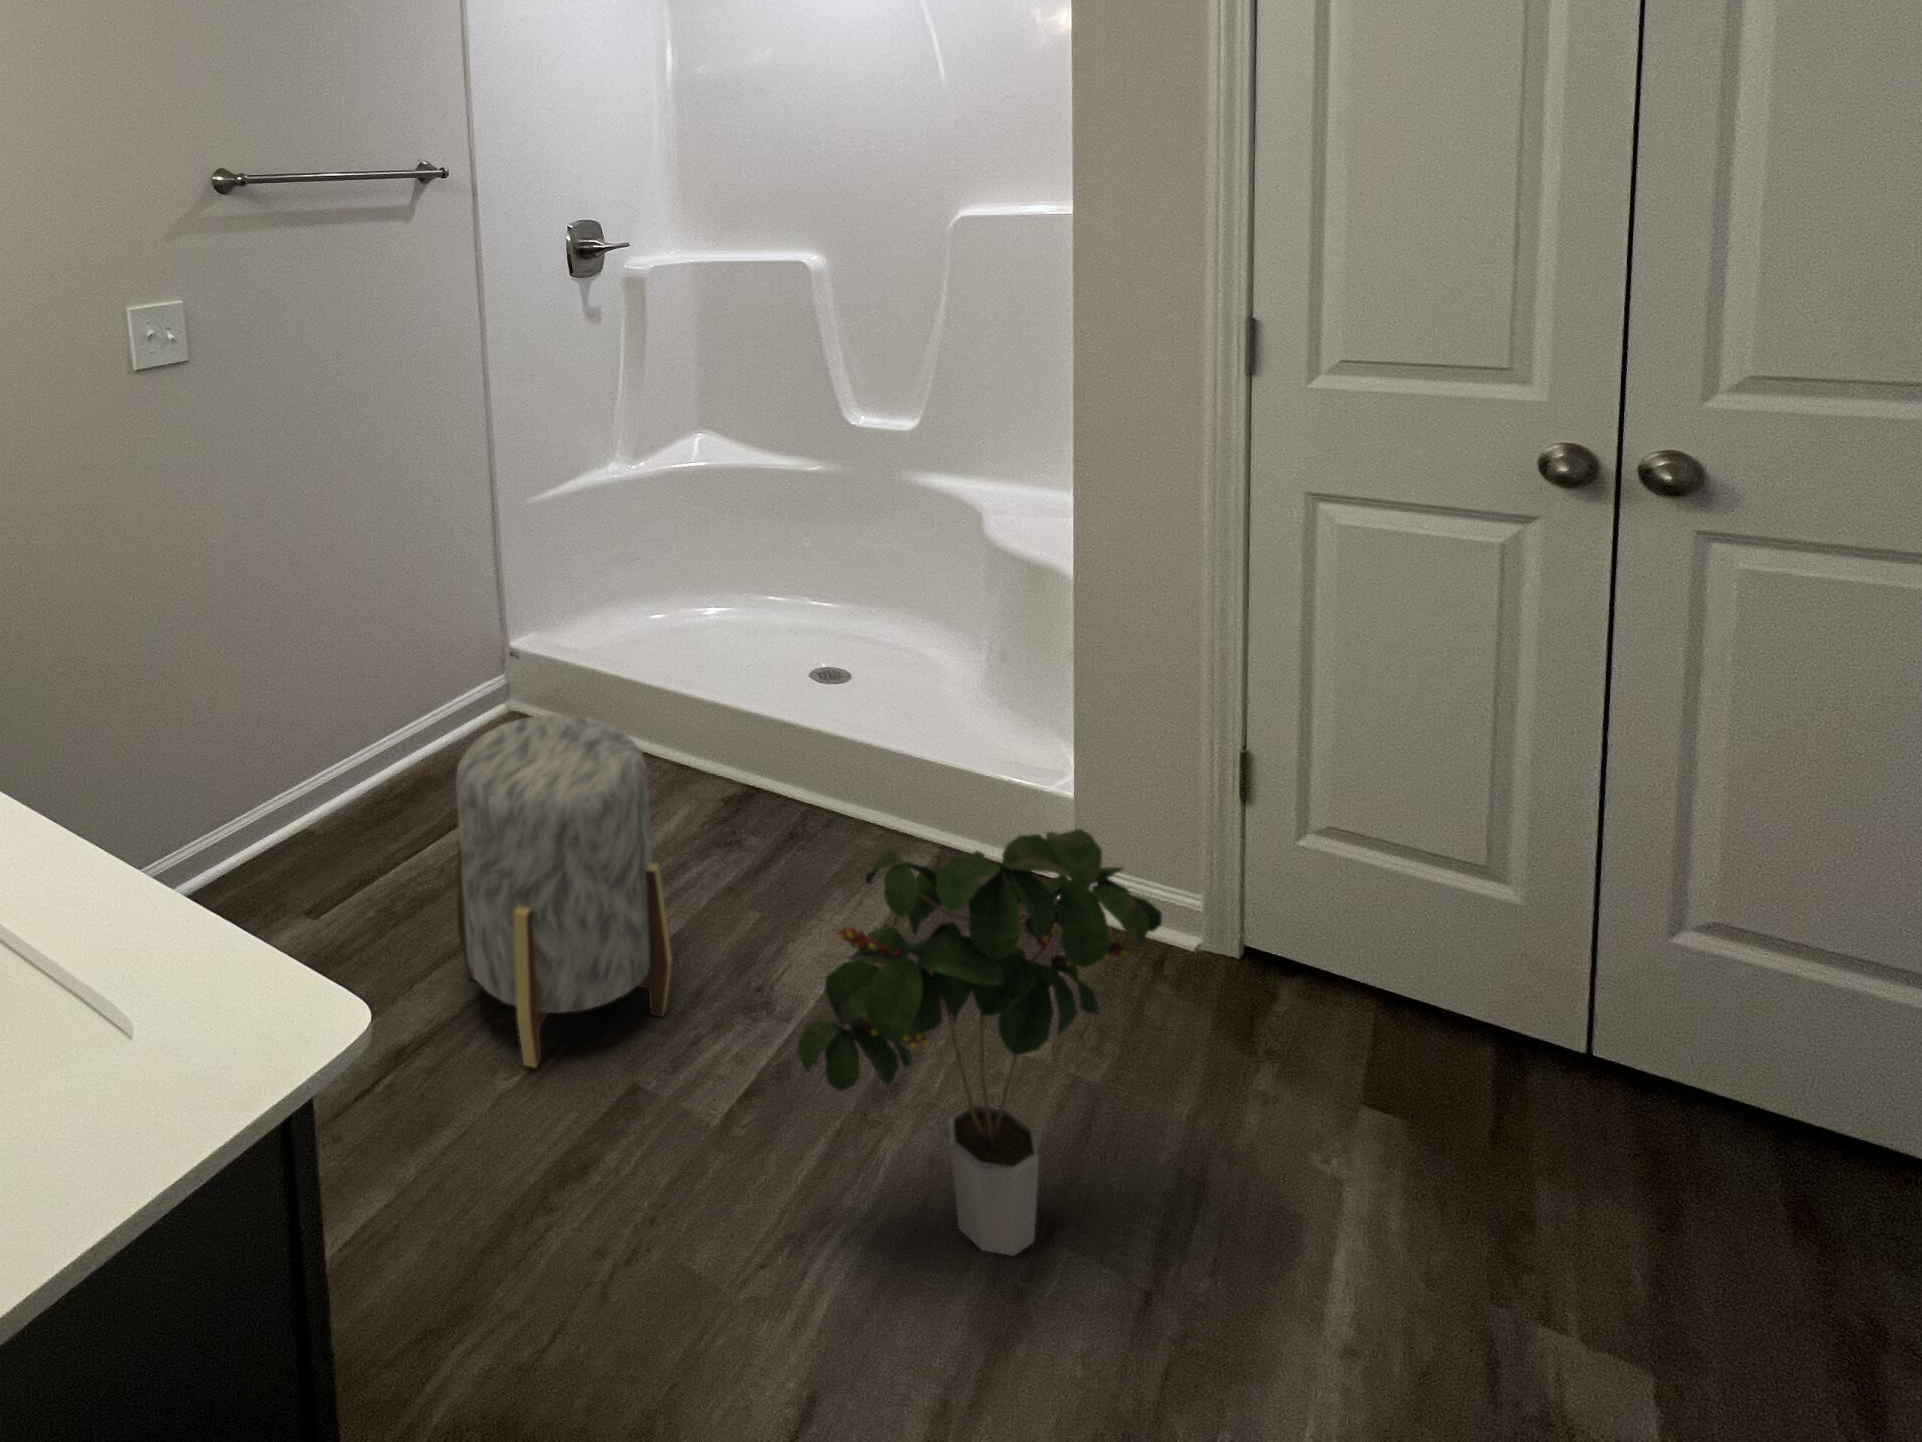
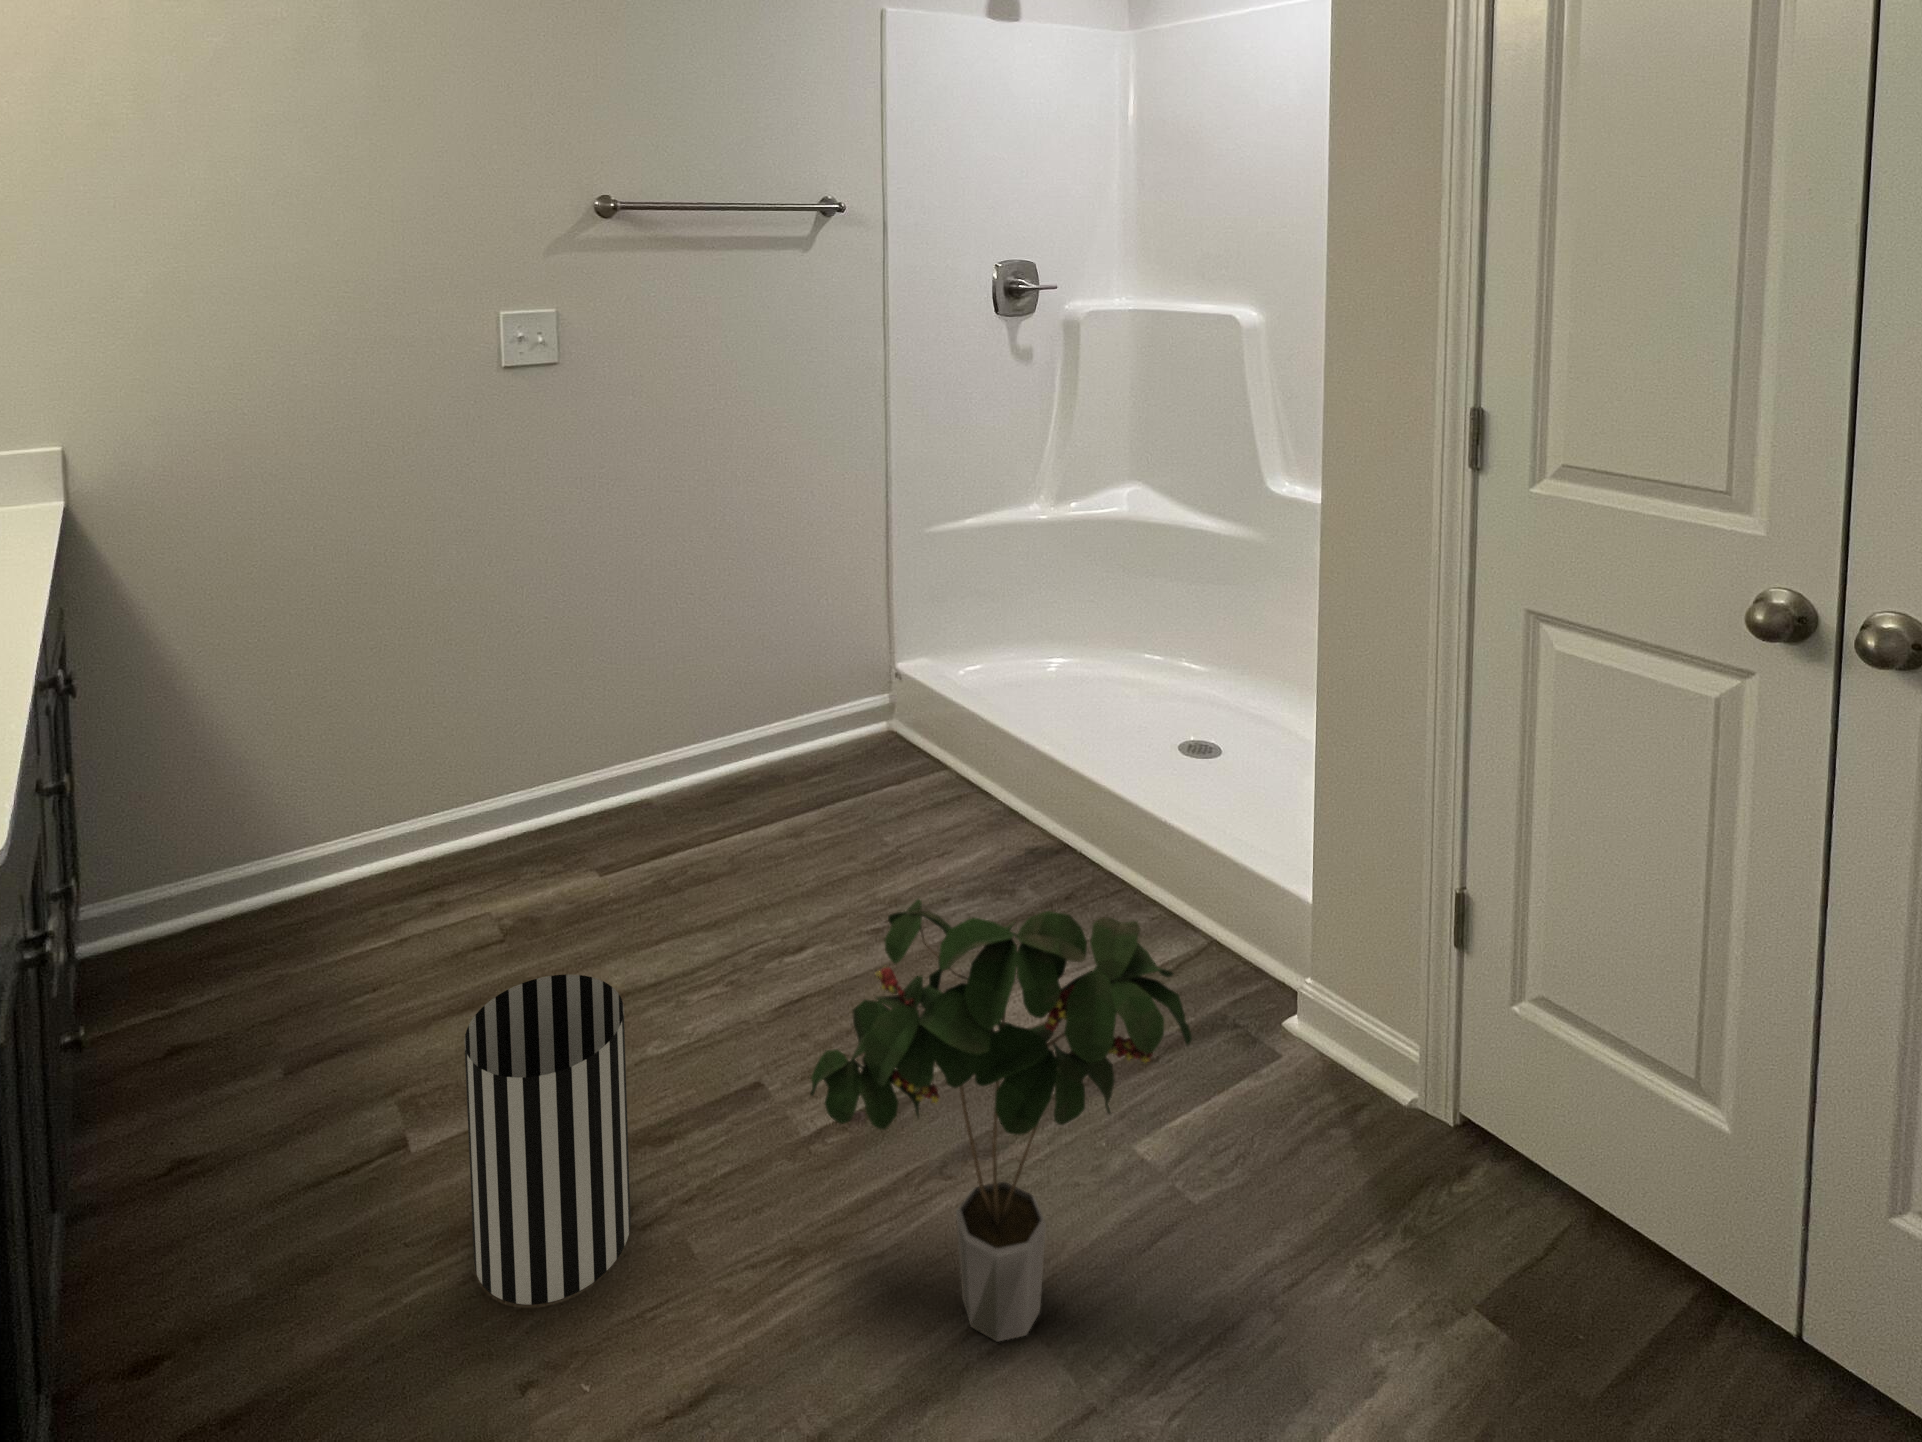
stool: present [456,714,672,1068] -> none [662,722,847,1047]
wastebasket: none [427,1012,608,1376] -> present [464,974,631,1305]

